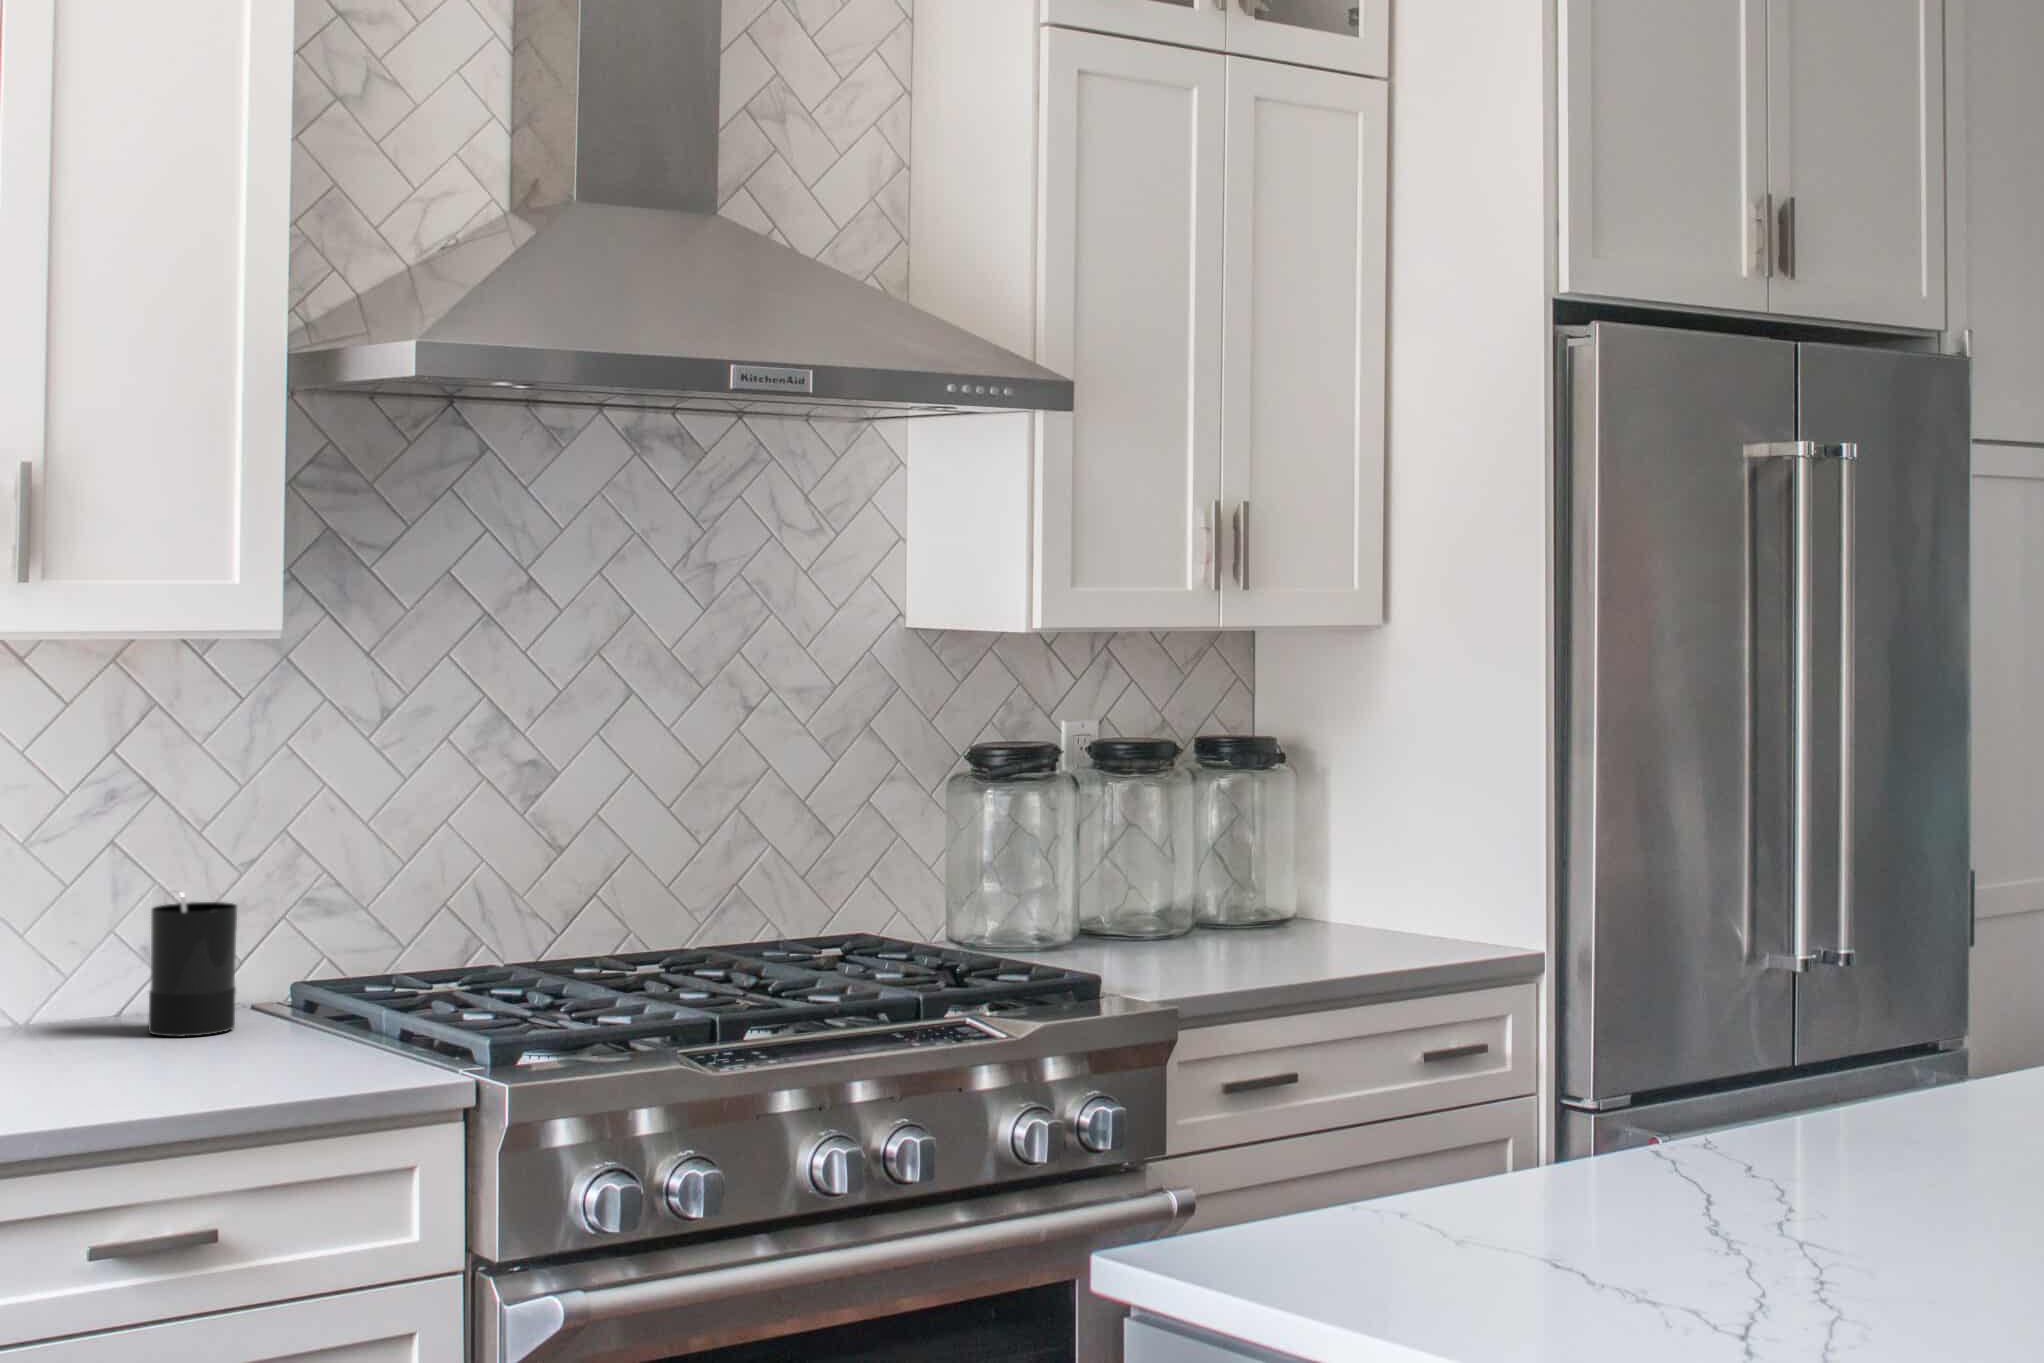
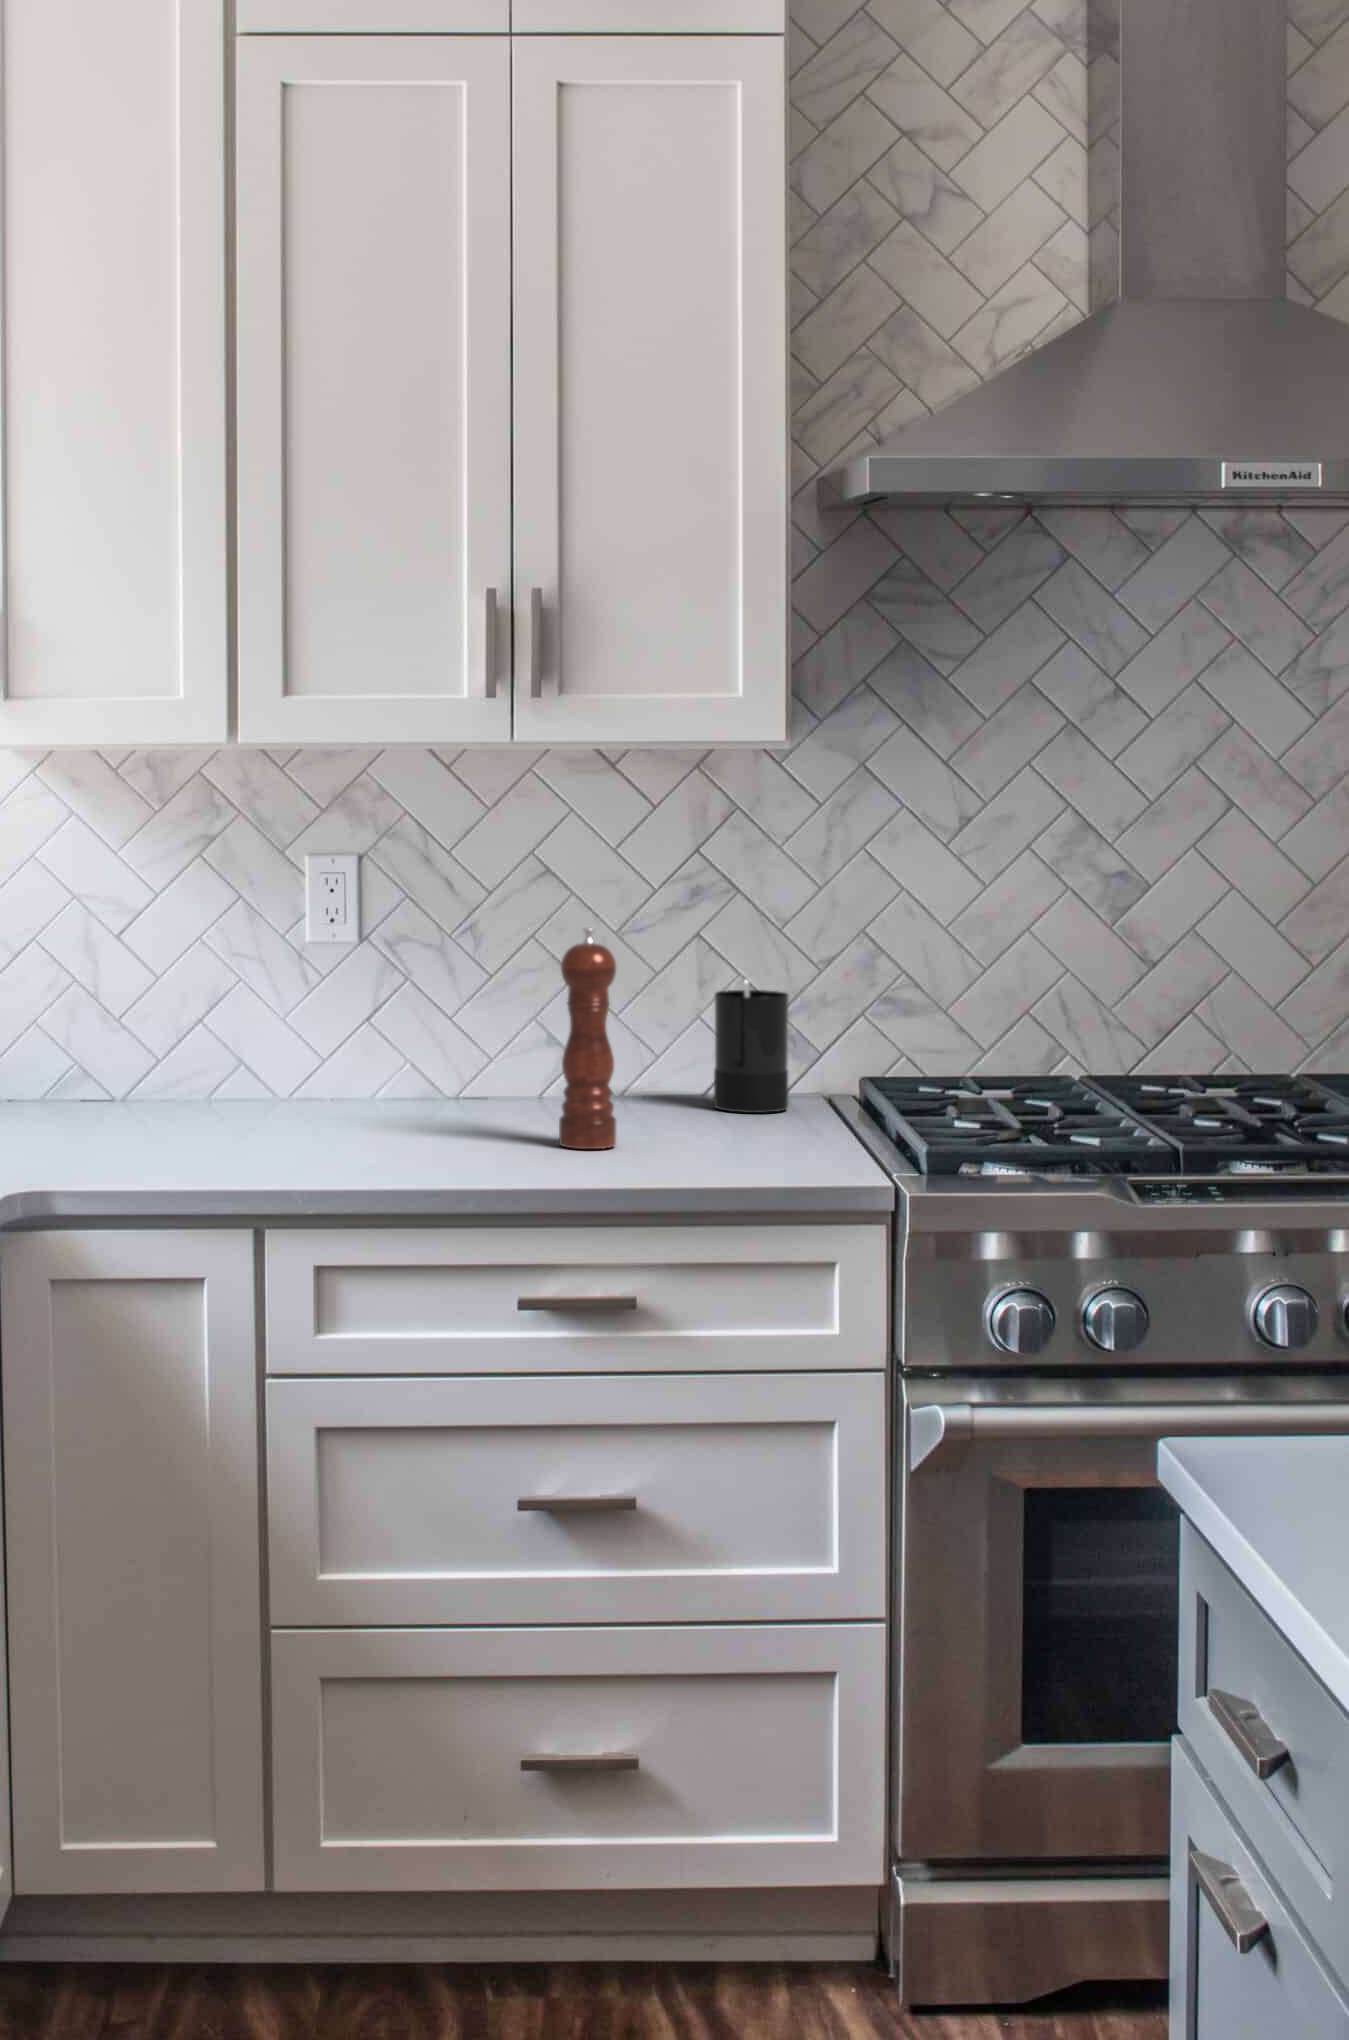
pepper mill: none [67,853,140,1098] -> present [559,928,616,1149]

